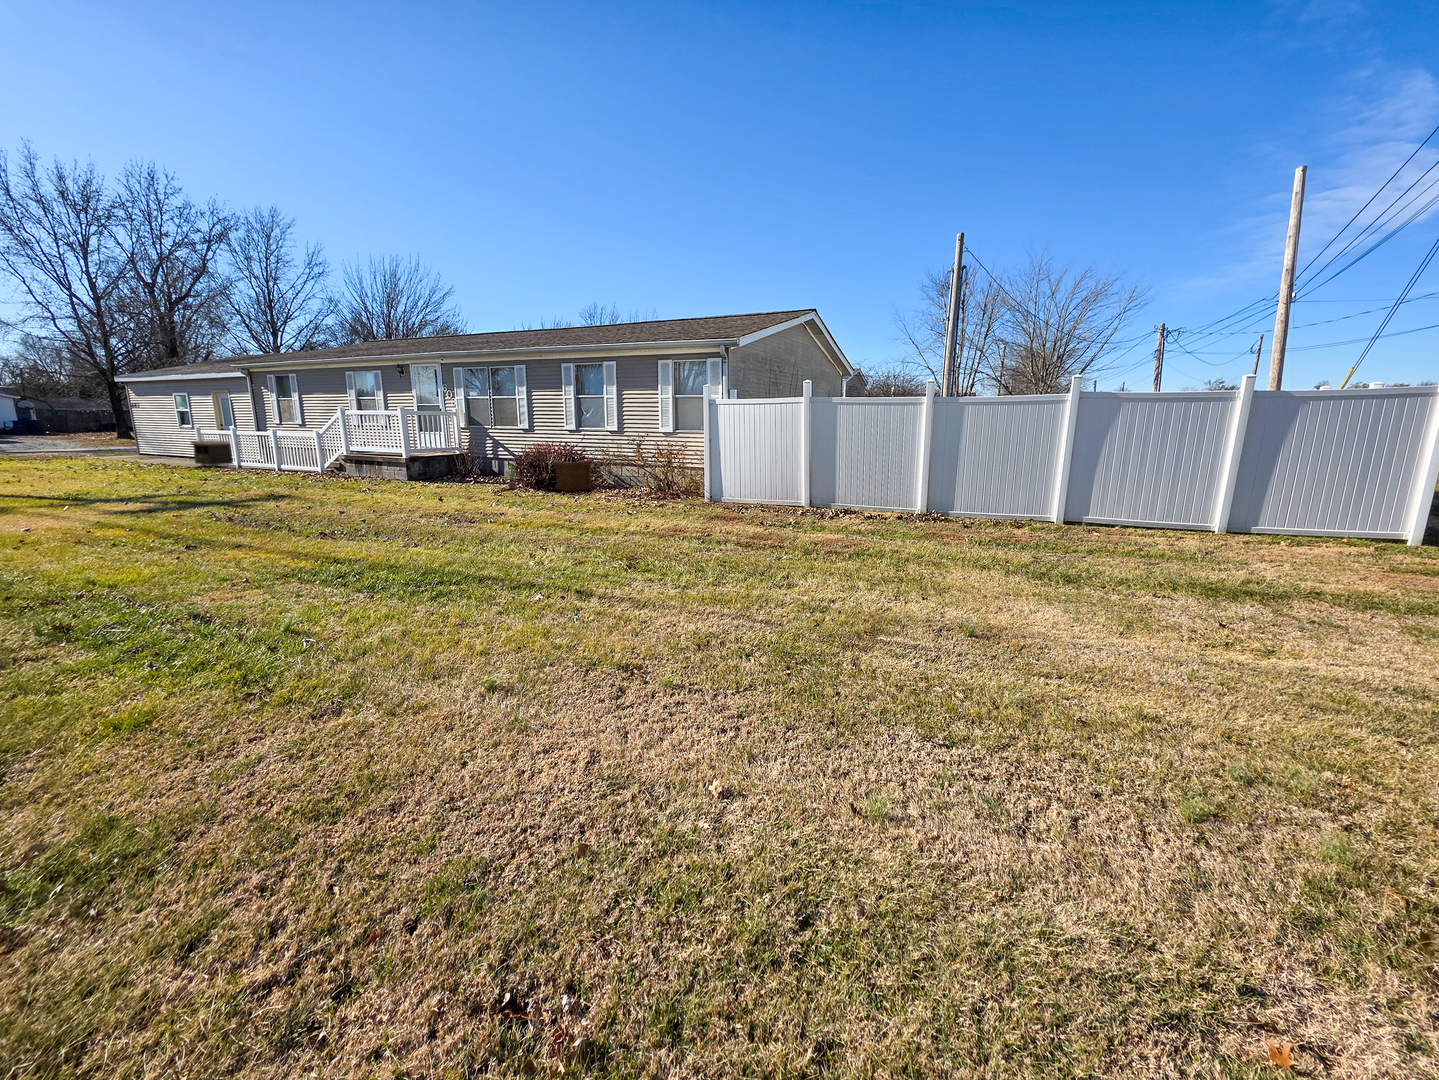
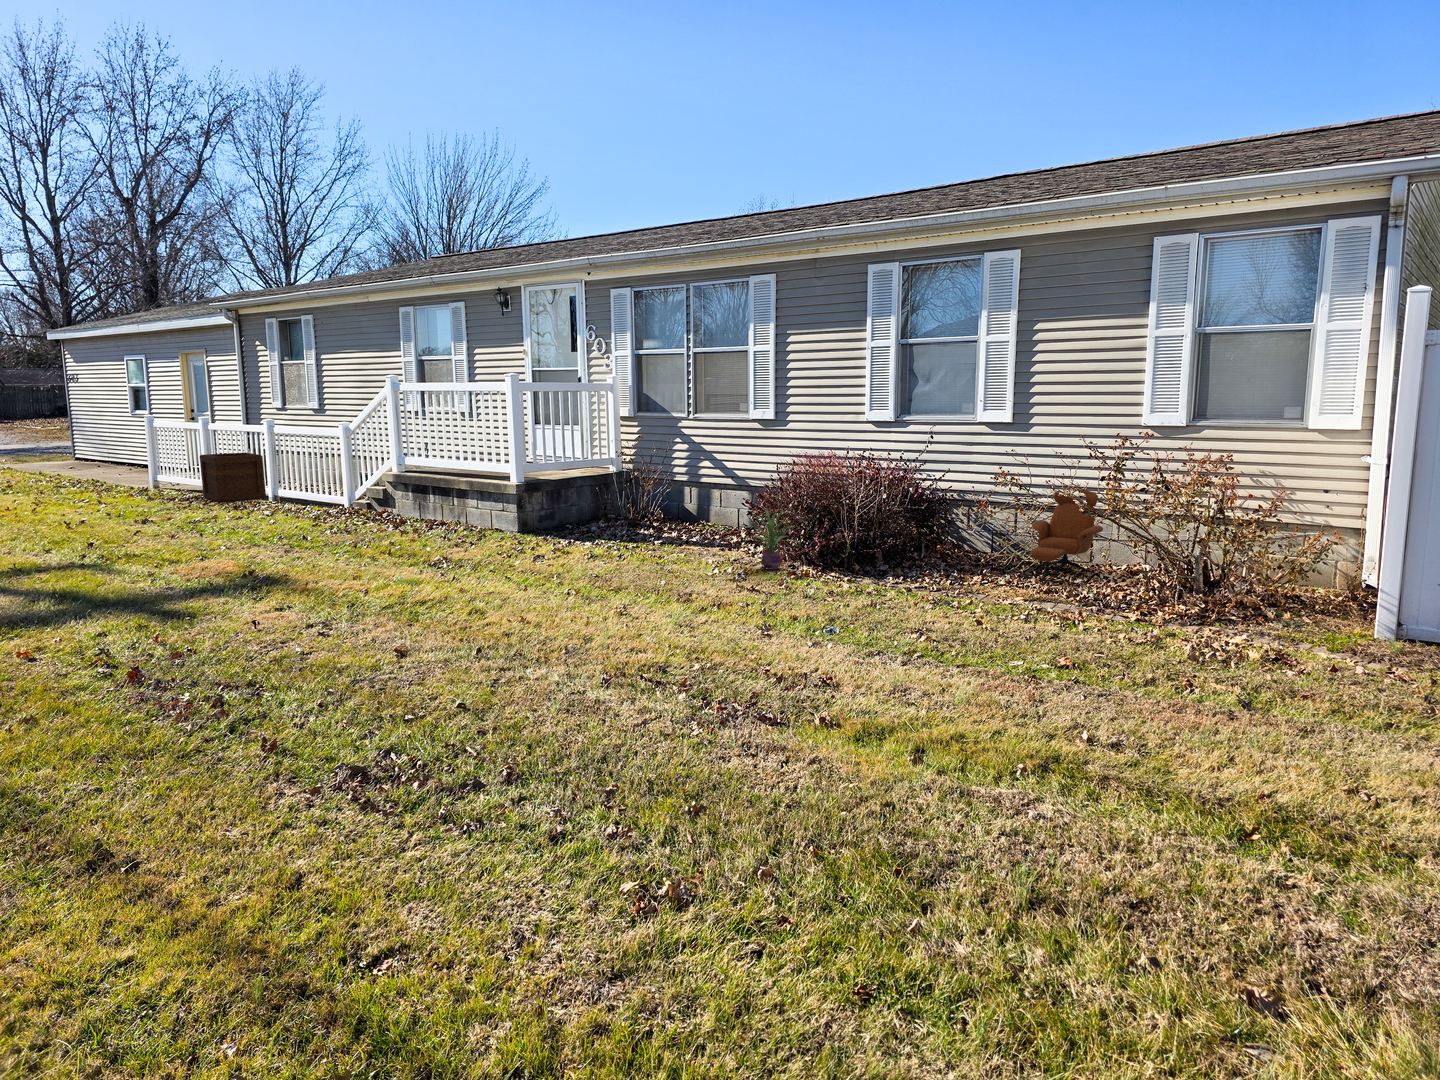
storage bench: present [191,440,233,467] -> none [134,440,201,492]
lounge chair: none [613,457,646,491] -> present [1025,490,1103,583]
wooden crate: present [552,460,592,491] -> present [200,453,266,502]

